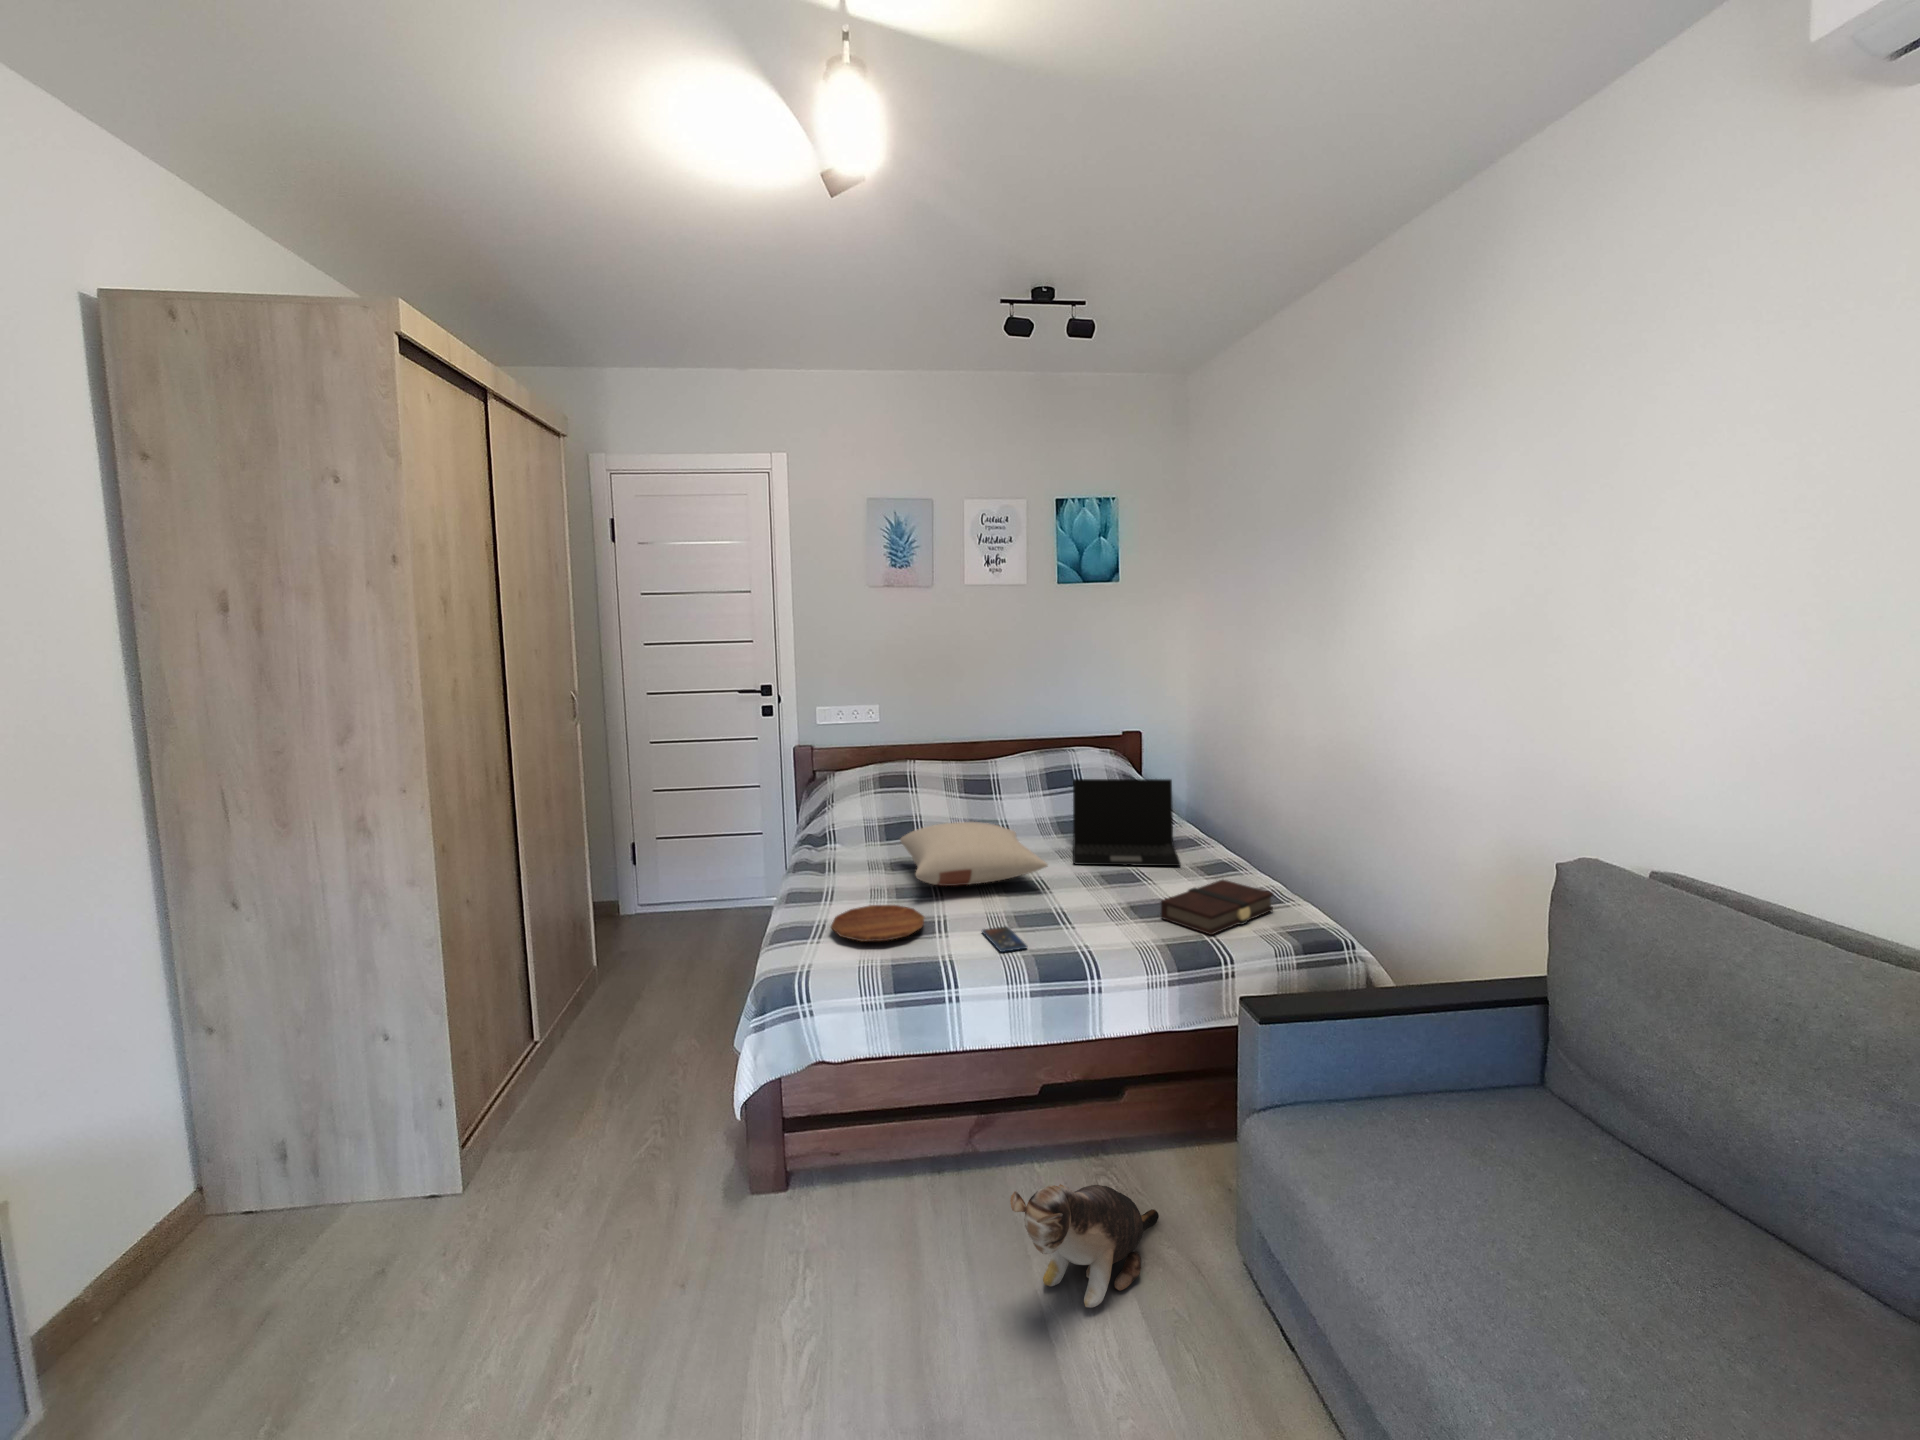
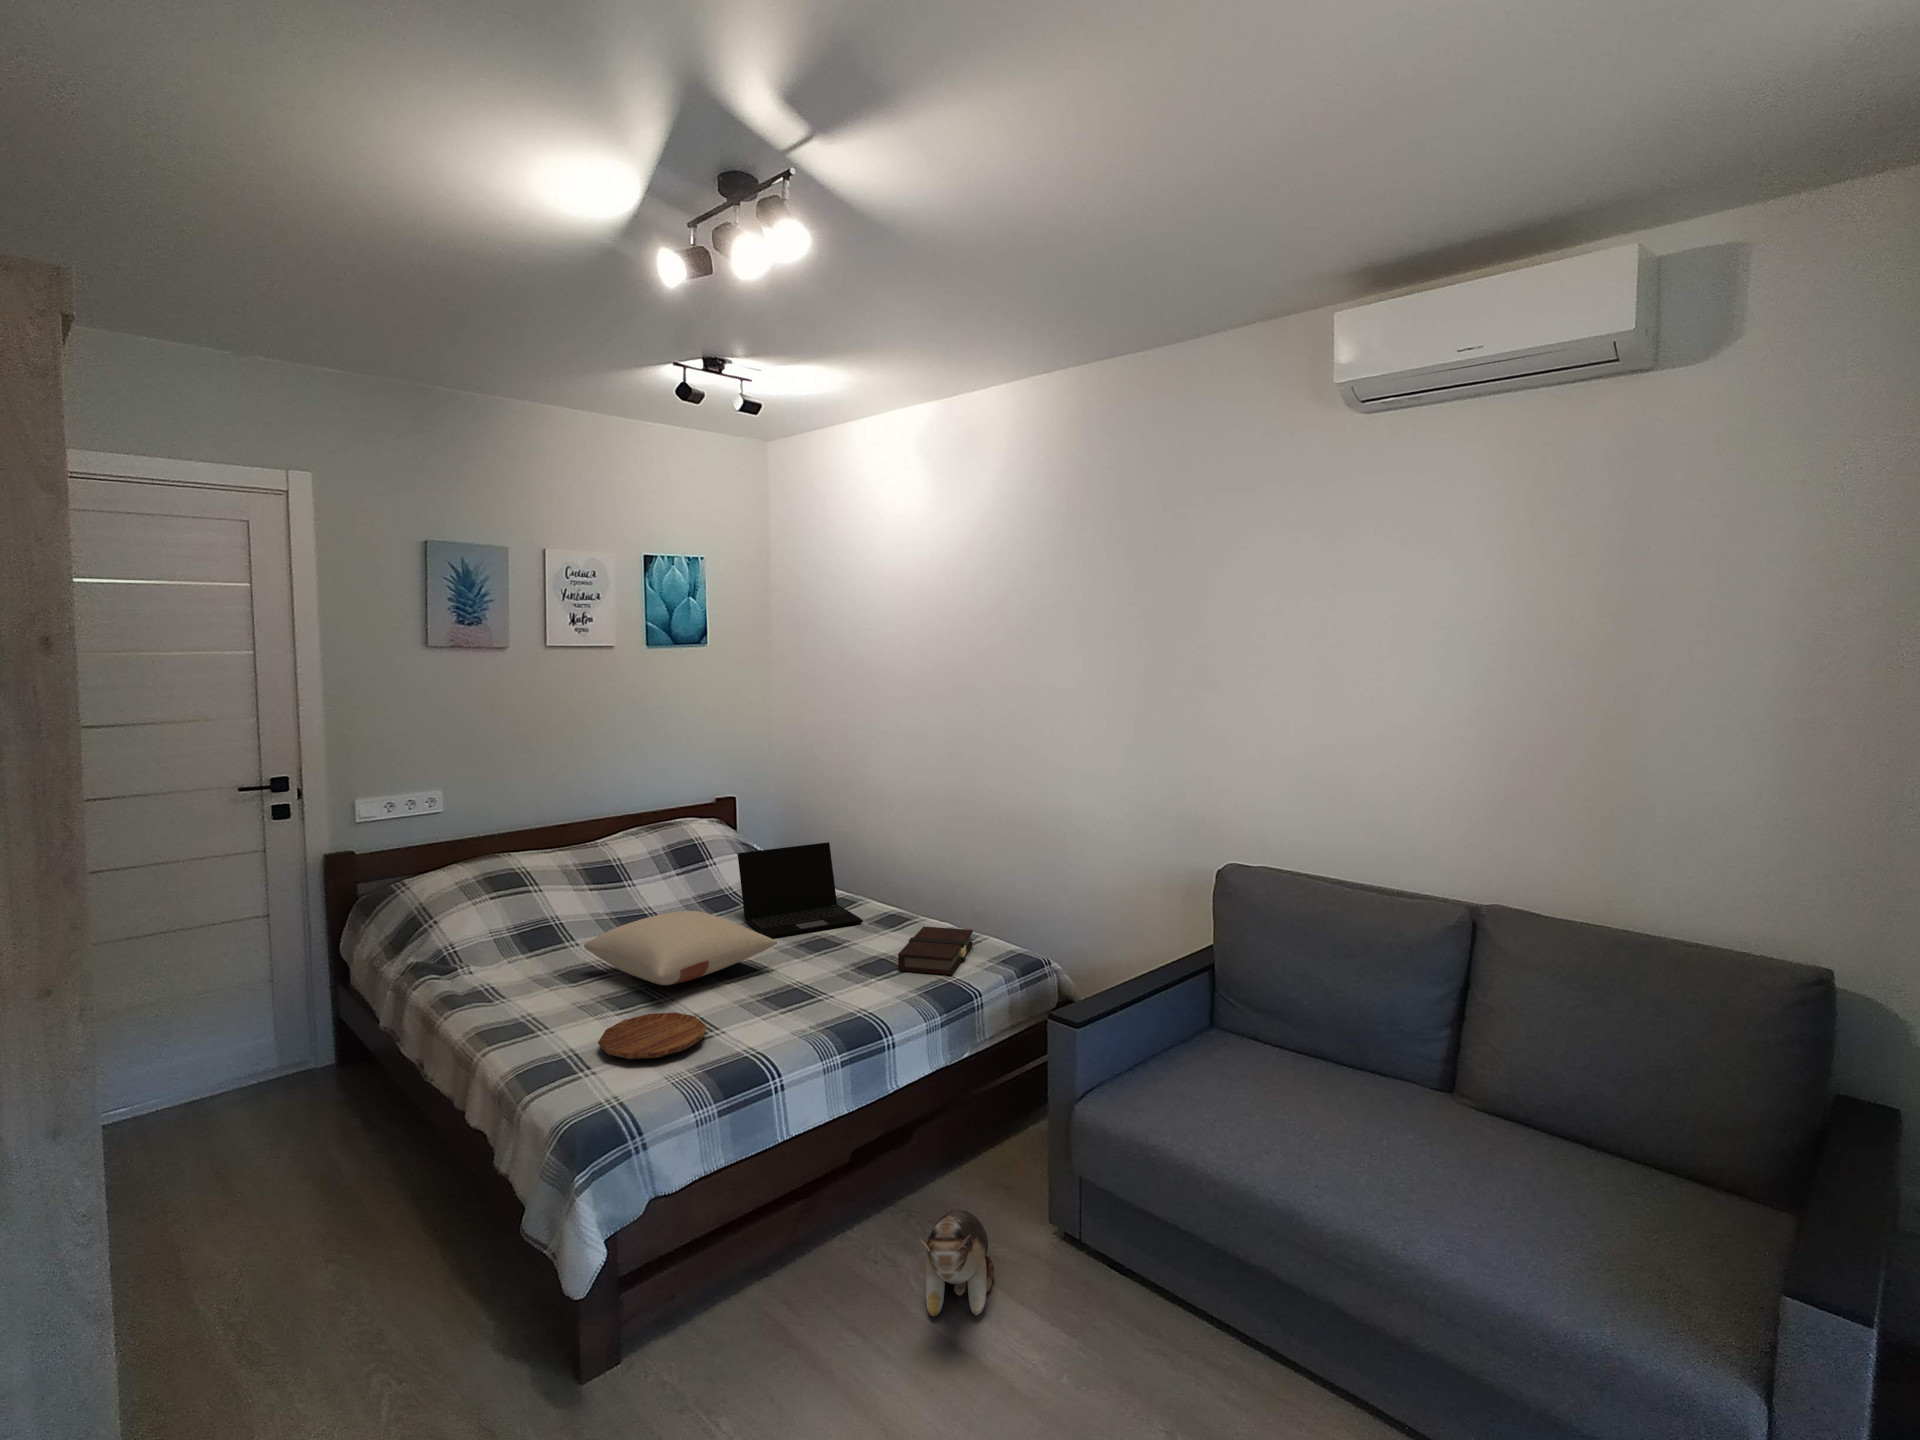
smartphone: present [982,926,1027,952] -> none [761,1008,821,1032]

